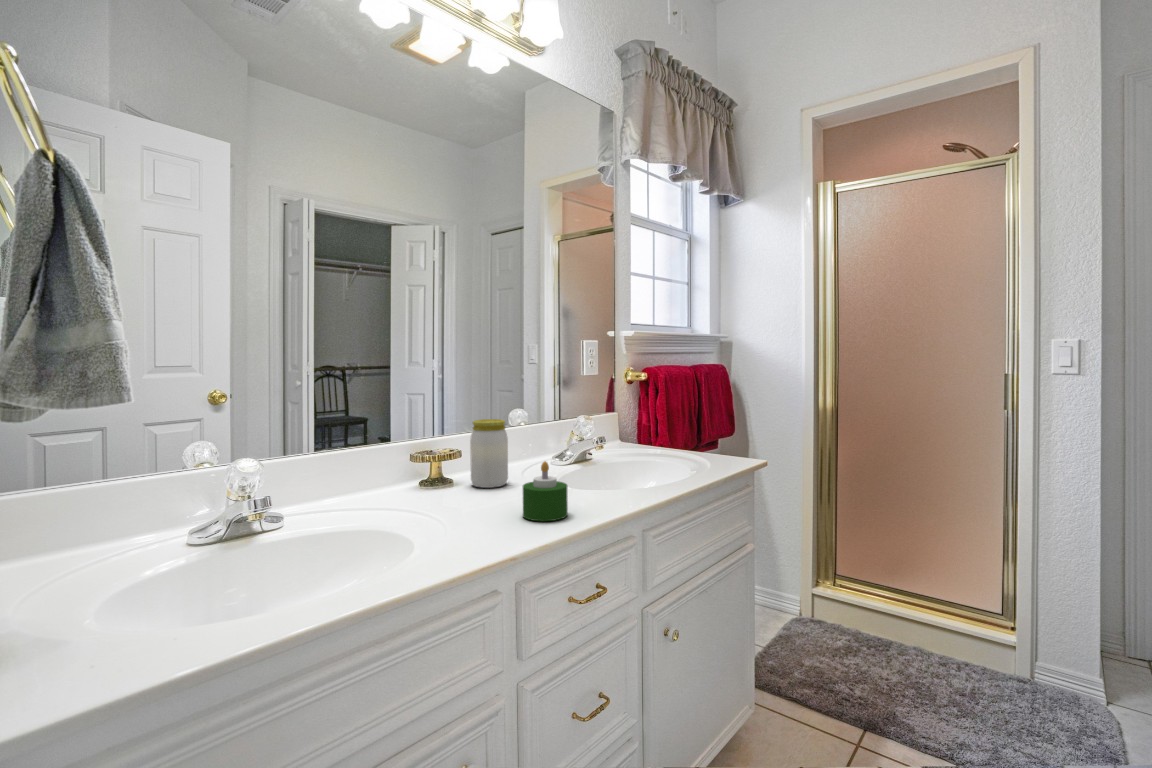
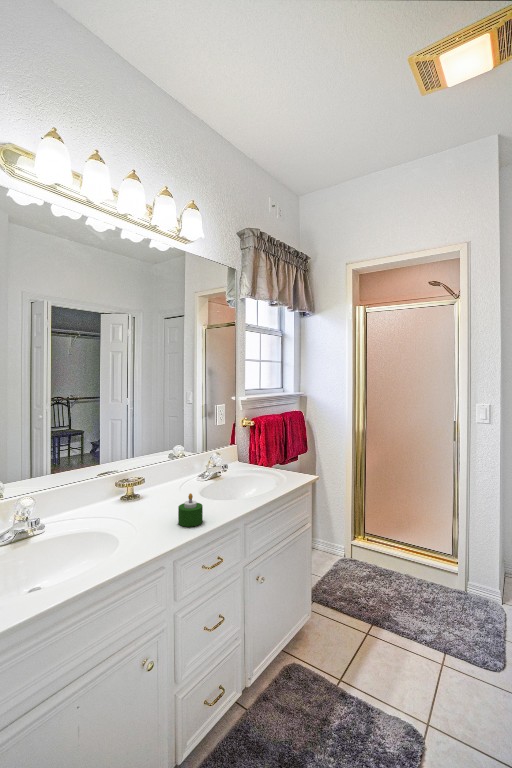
jar: present [470,419,508,488] -> none [150,461,171,501]

